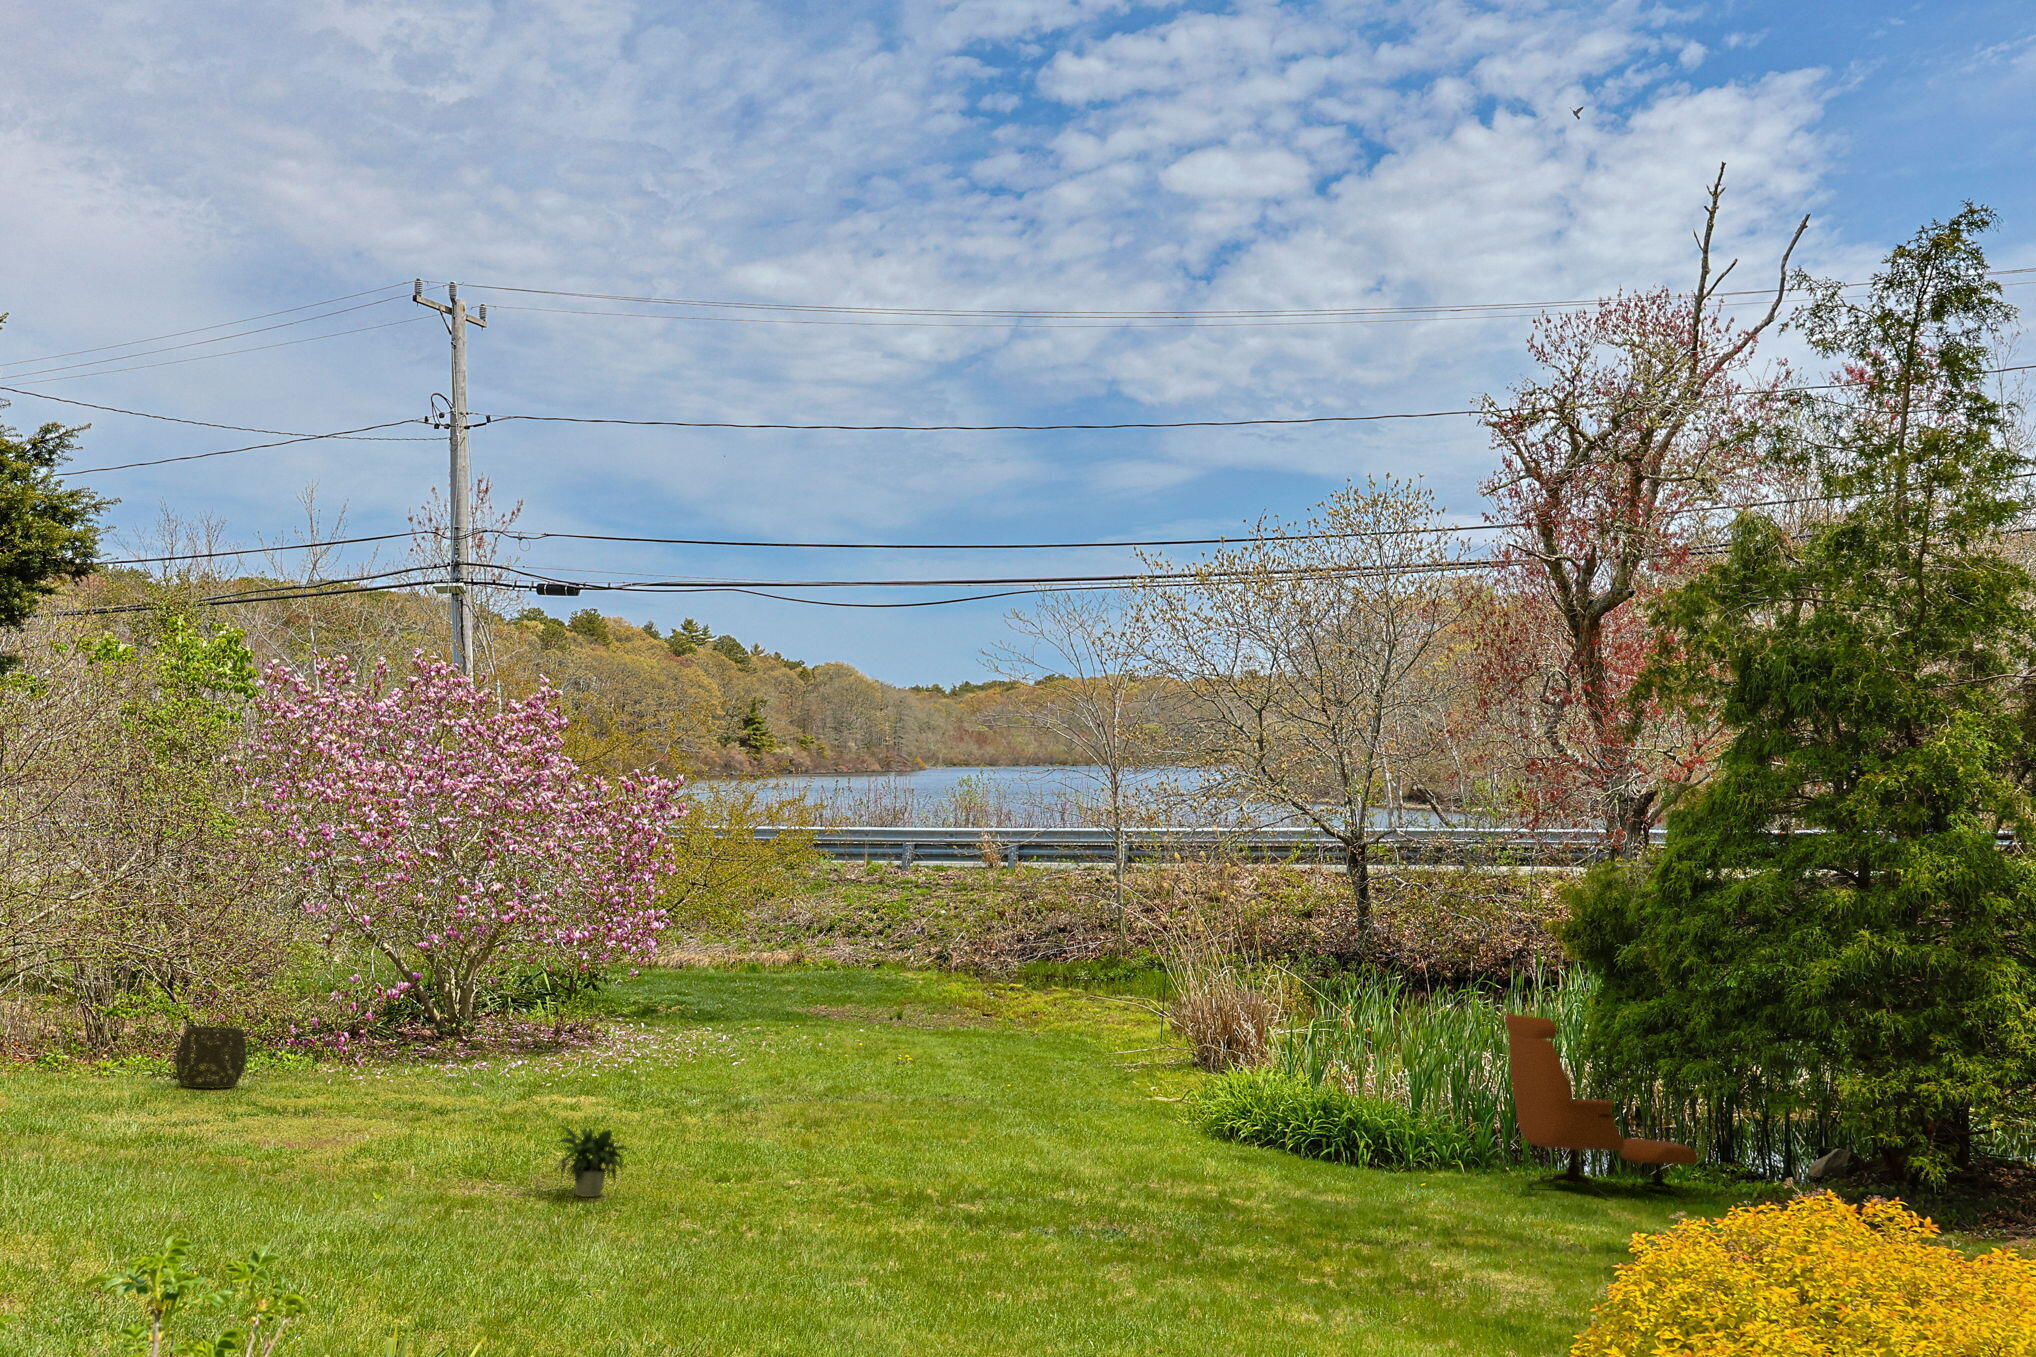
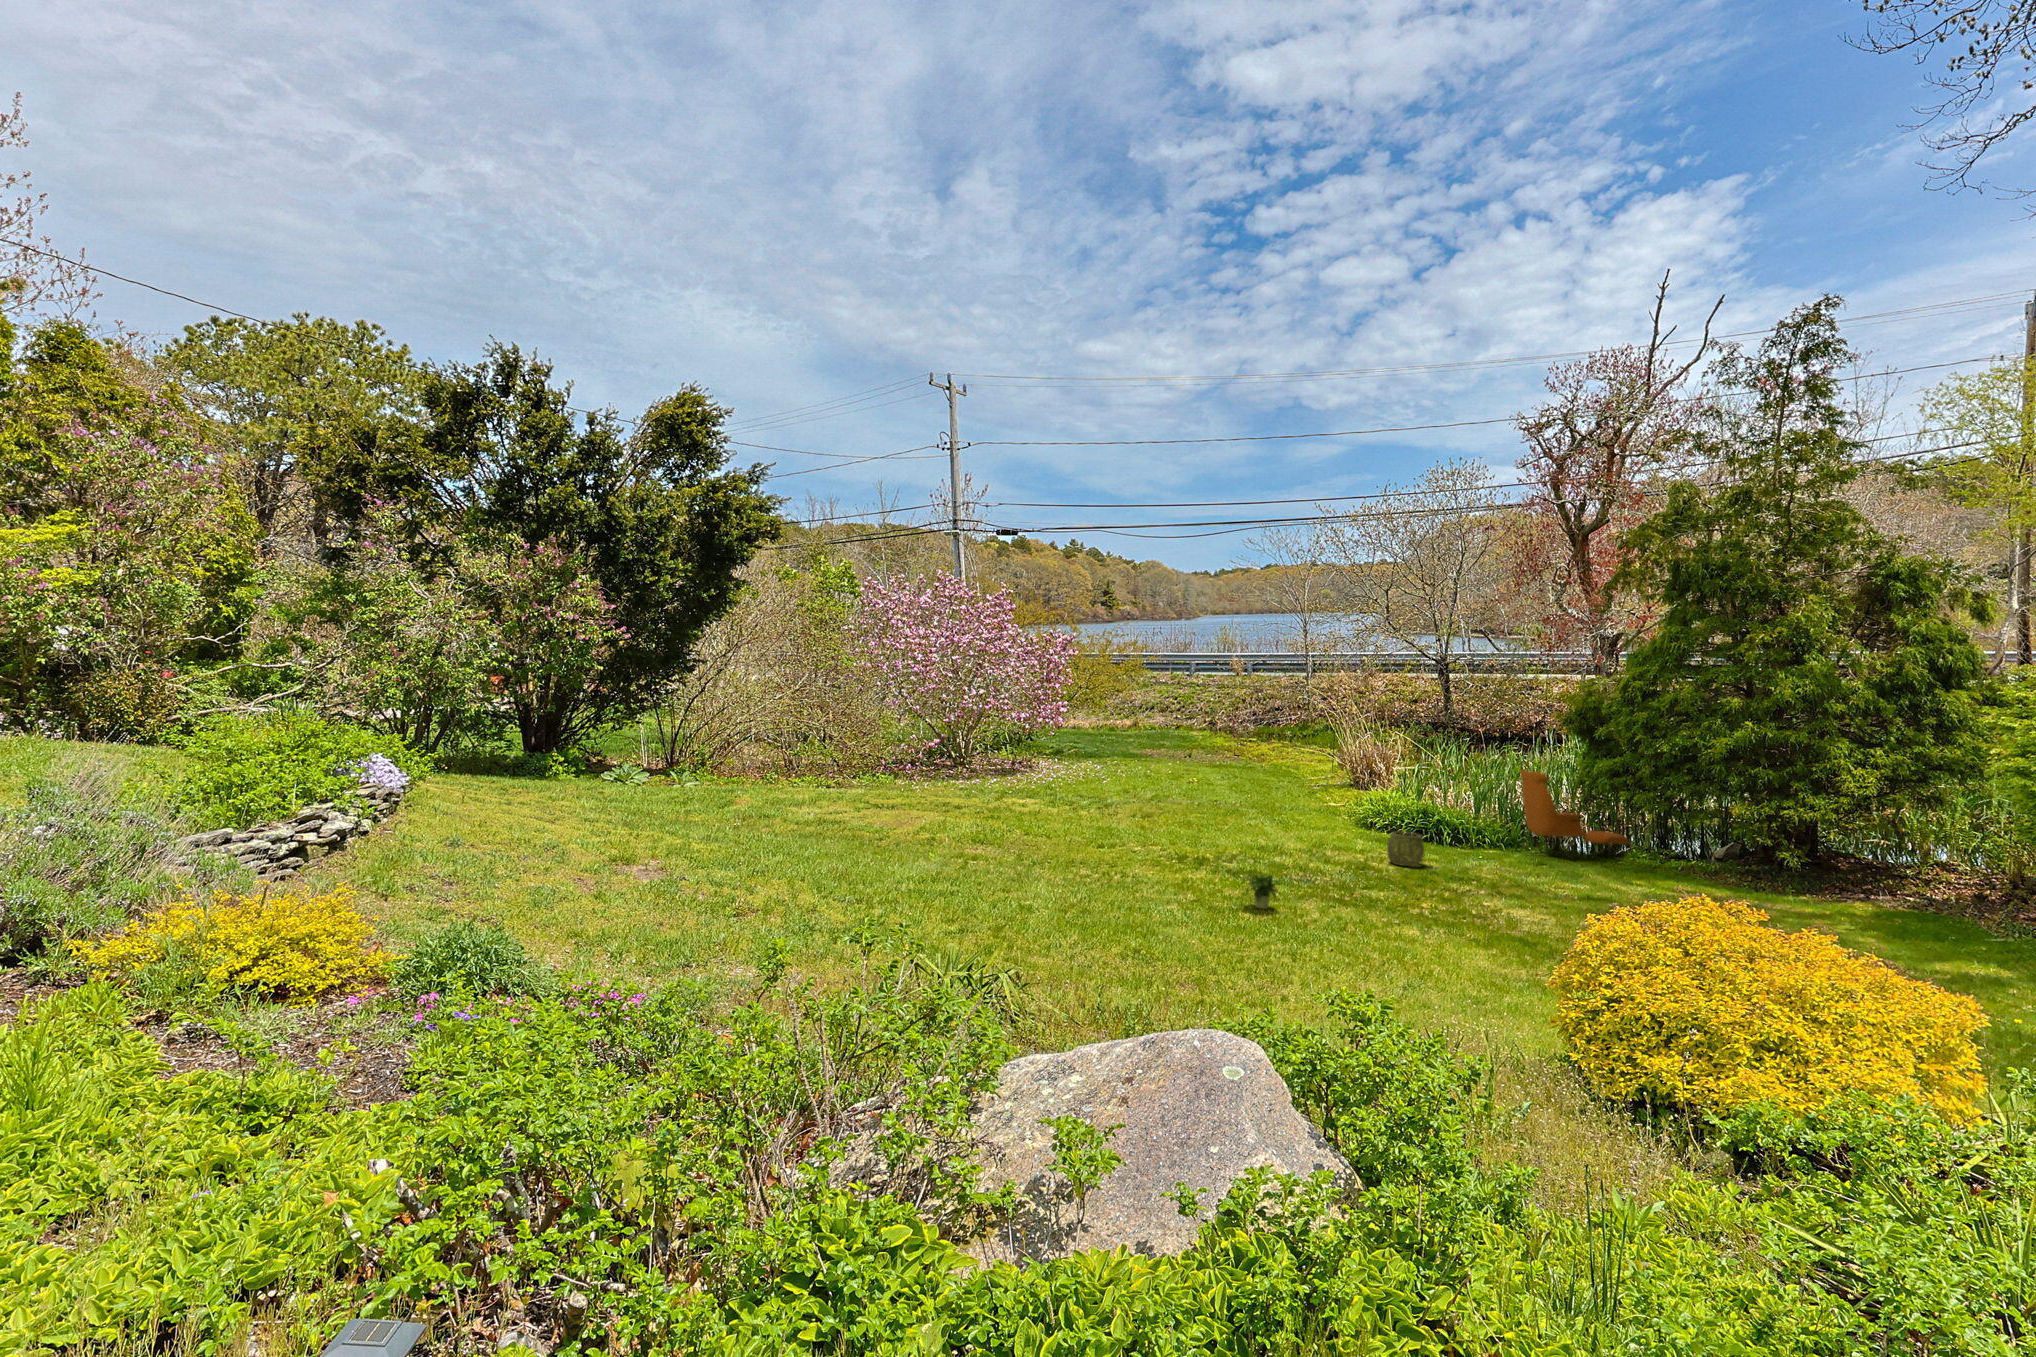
woven basket: present [175,1026,247,1089] -> present [1387,832,1424,867]
potted plant: present [556,1123,629,1197] -> present [1244,871,1279,909]

